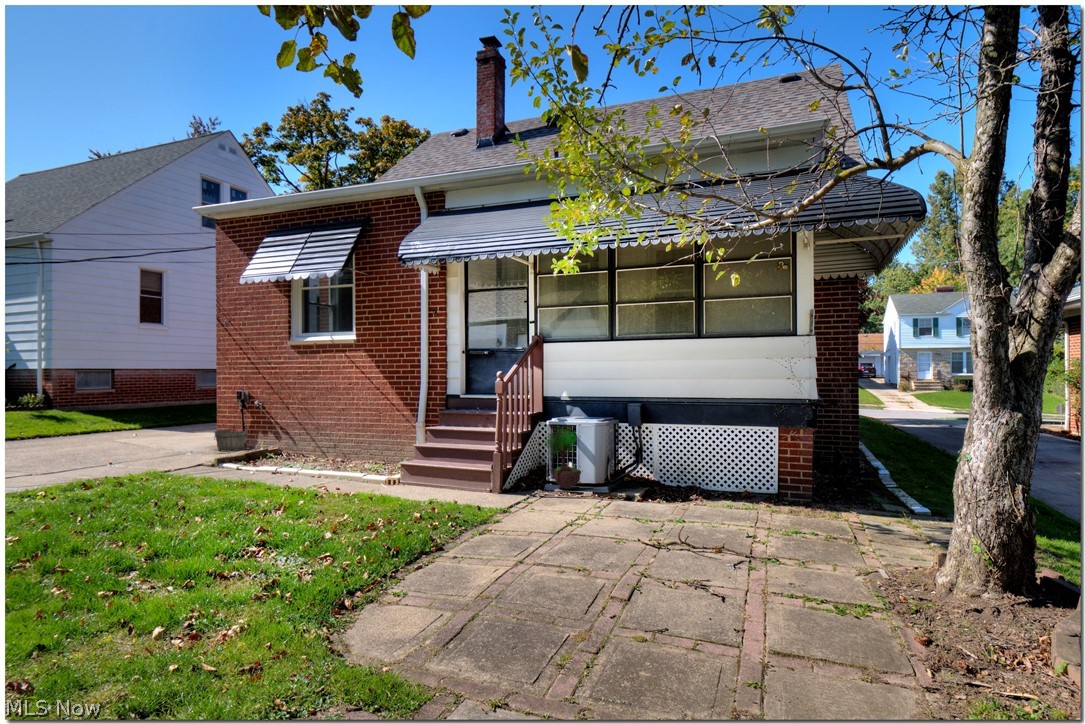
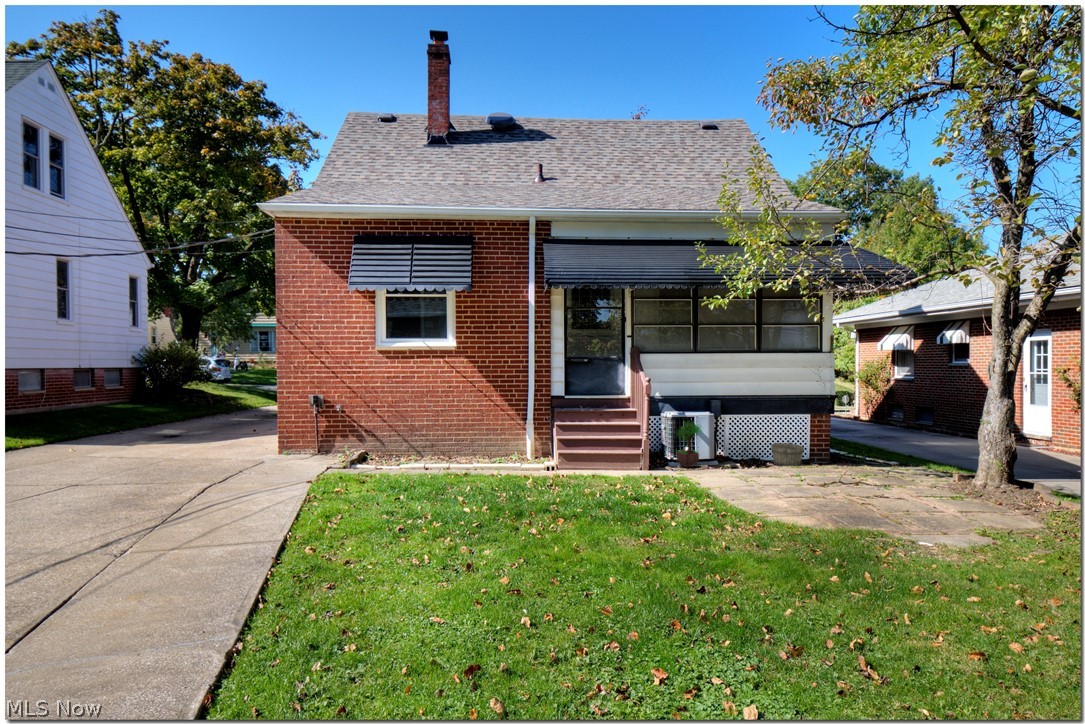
wooden bucket: present [214,427,248,451] -> present [771,443,804,466]

